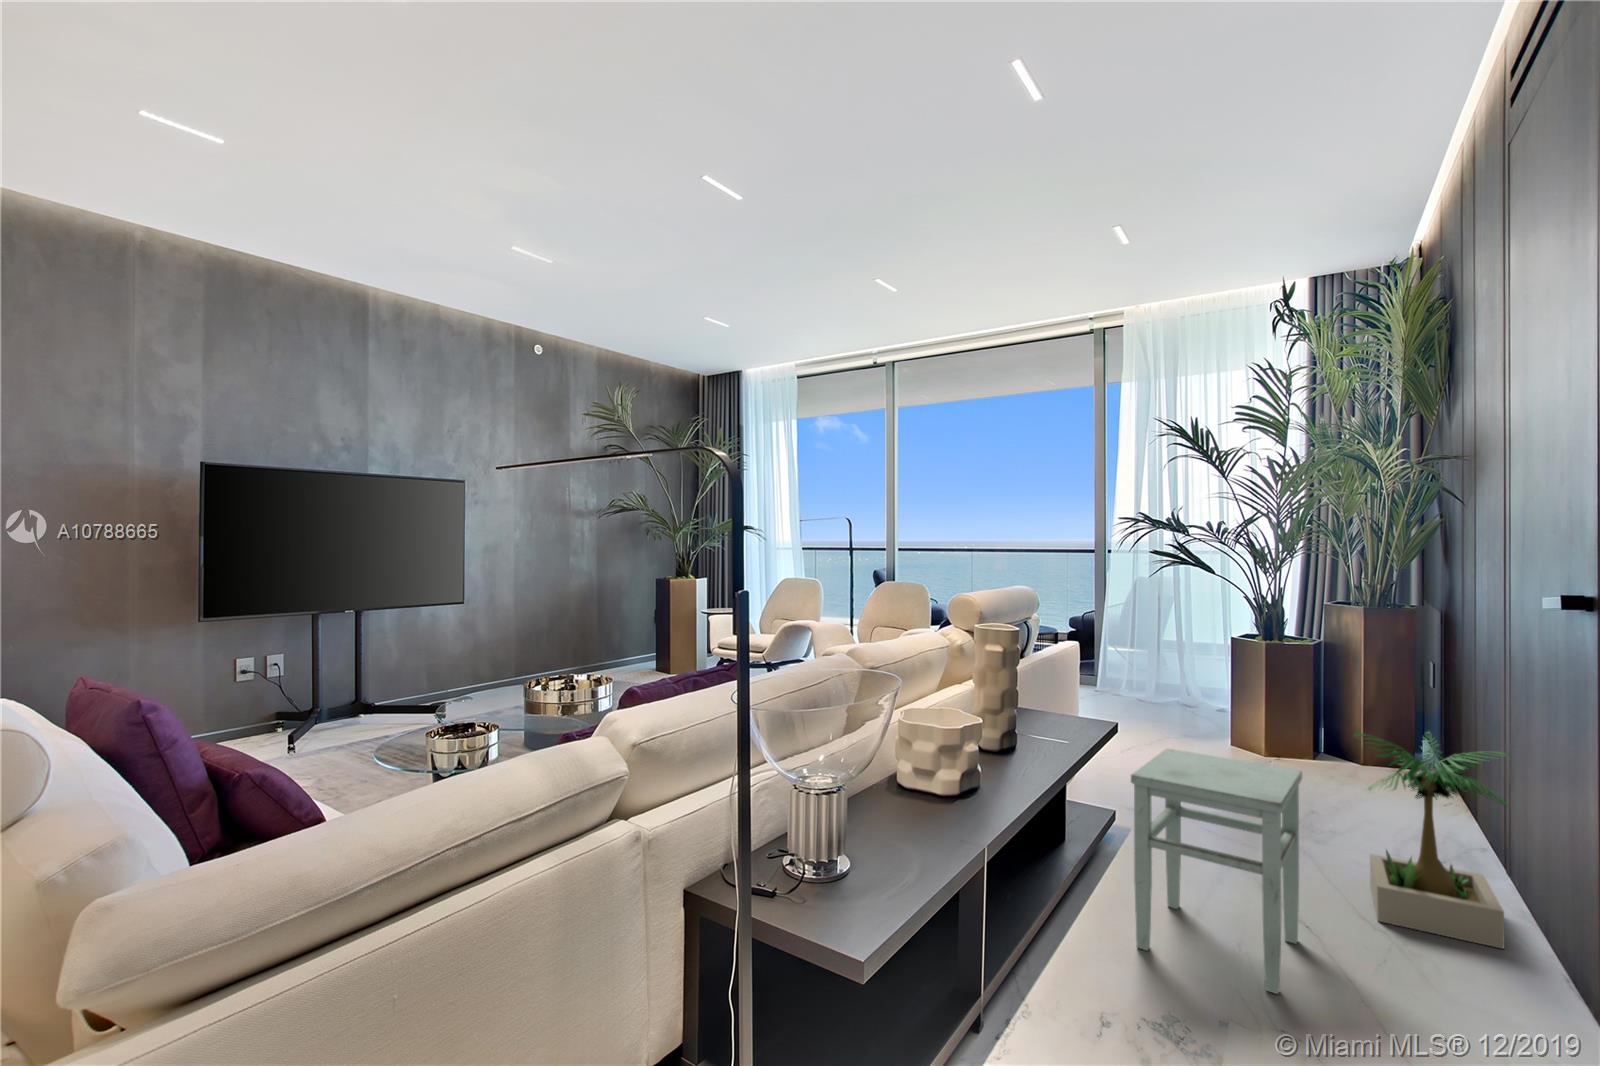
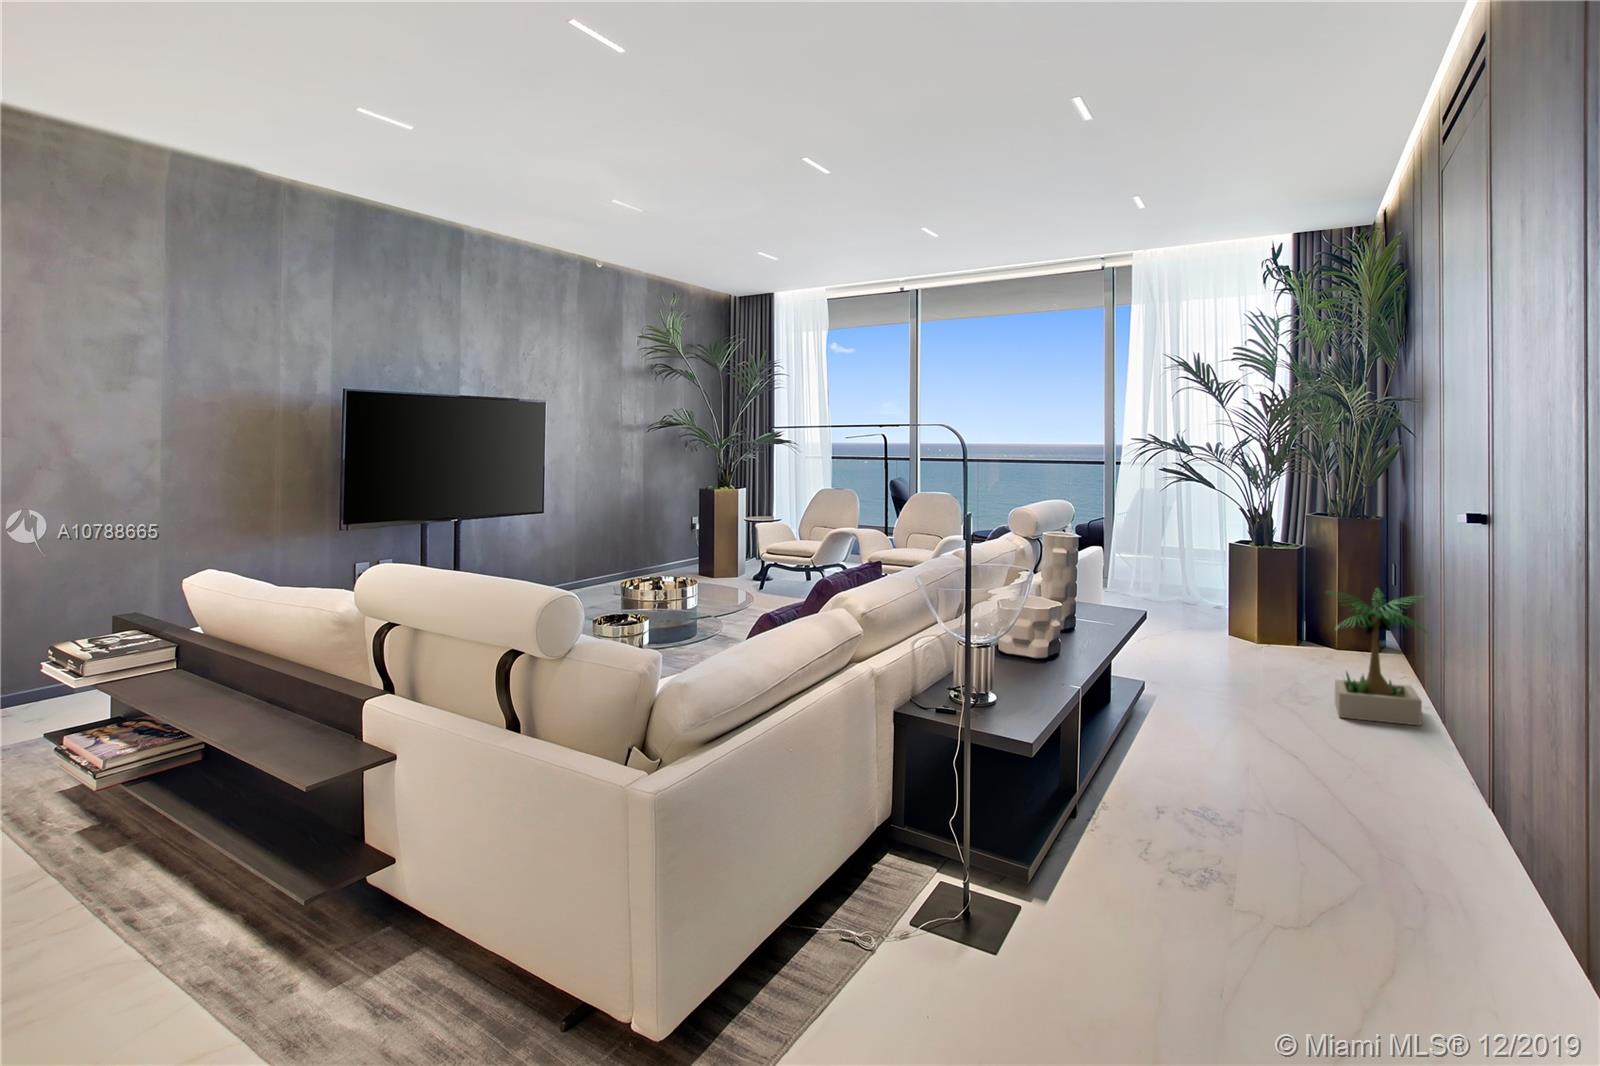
stool: present [1131,749,1302,994] -> none [1174,605,1290,749]

